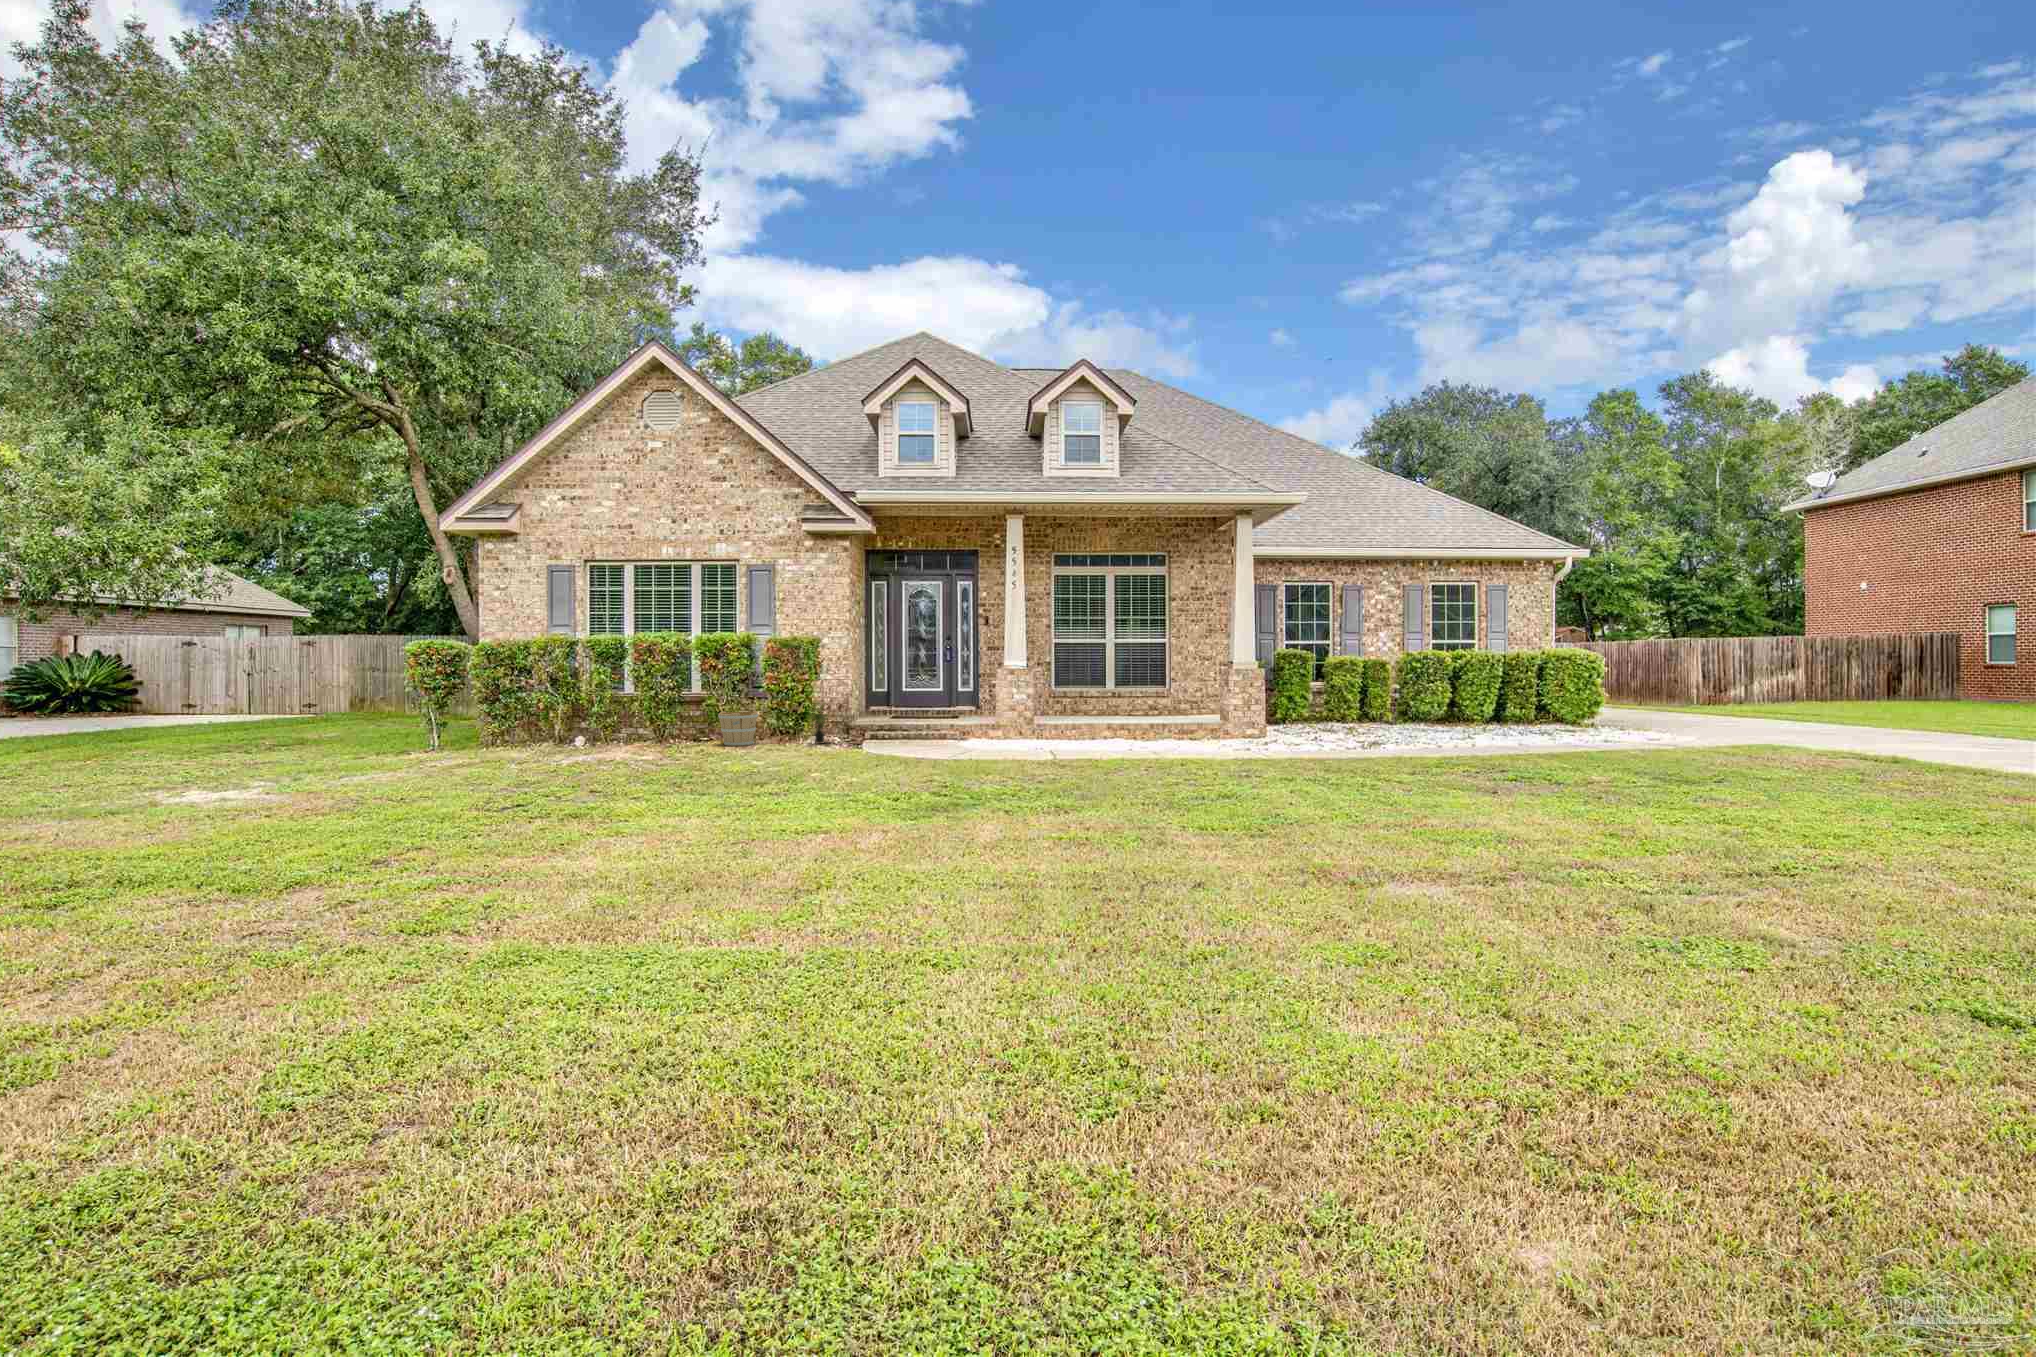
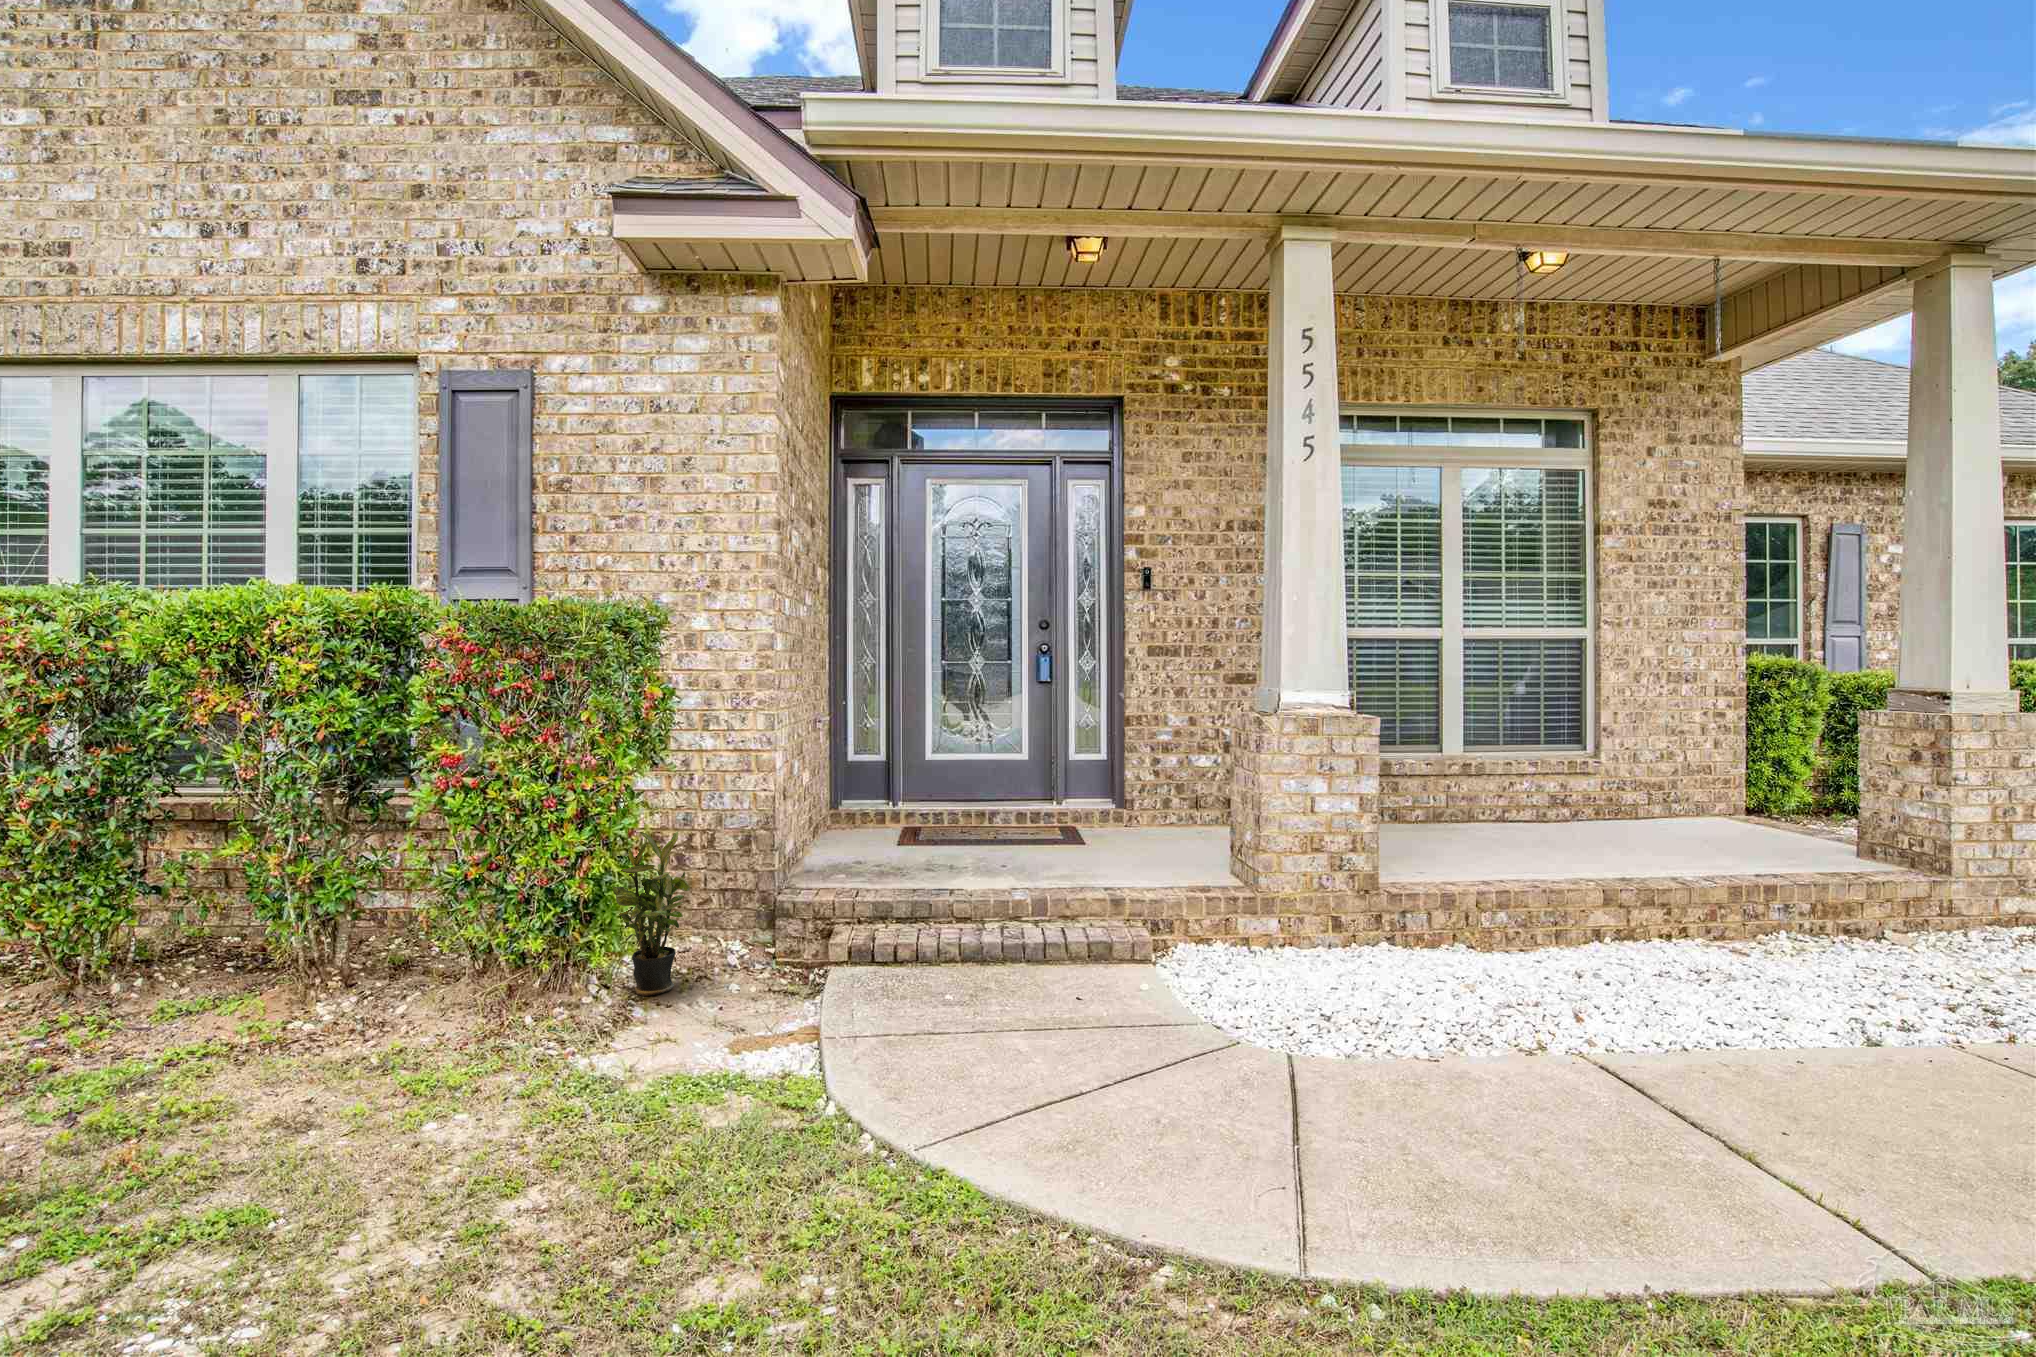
wooden bucket: present [718,711,758,746] -> none [237,869,421,1028]

